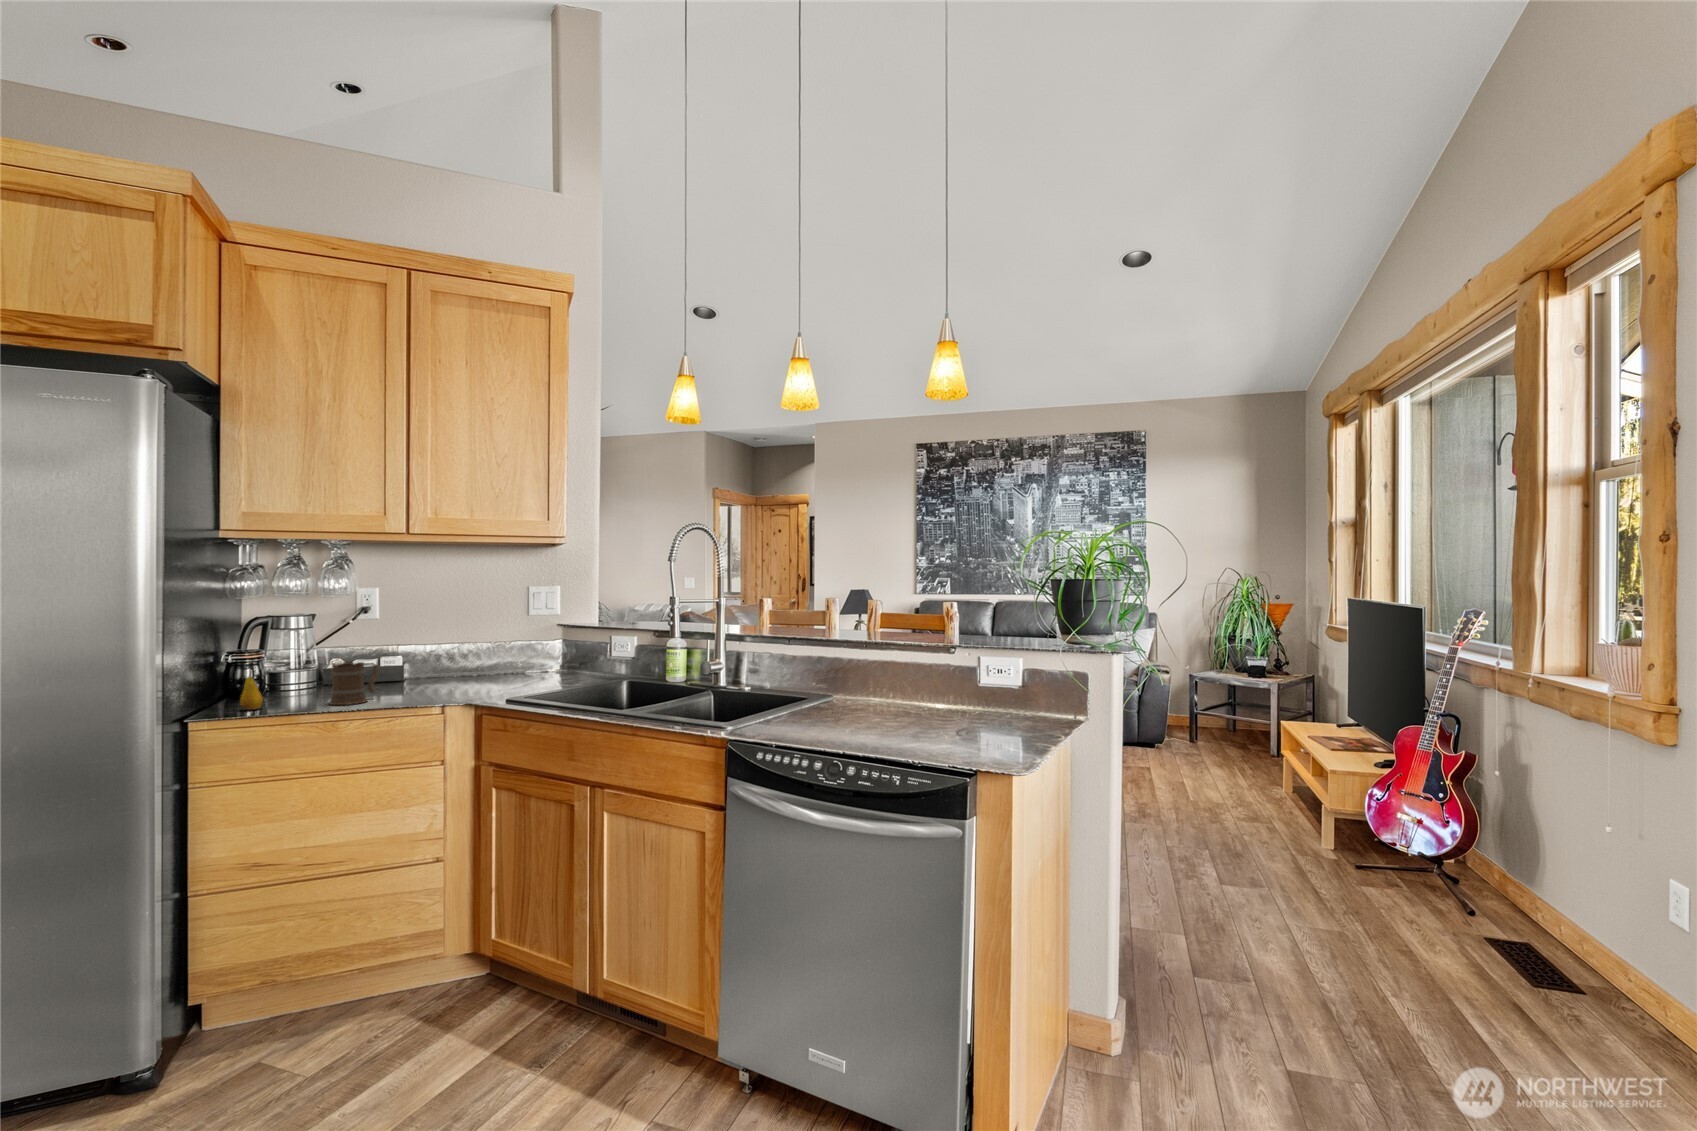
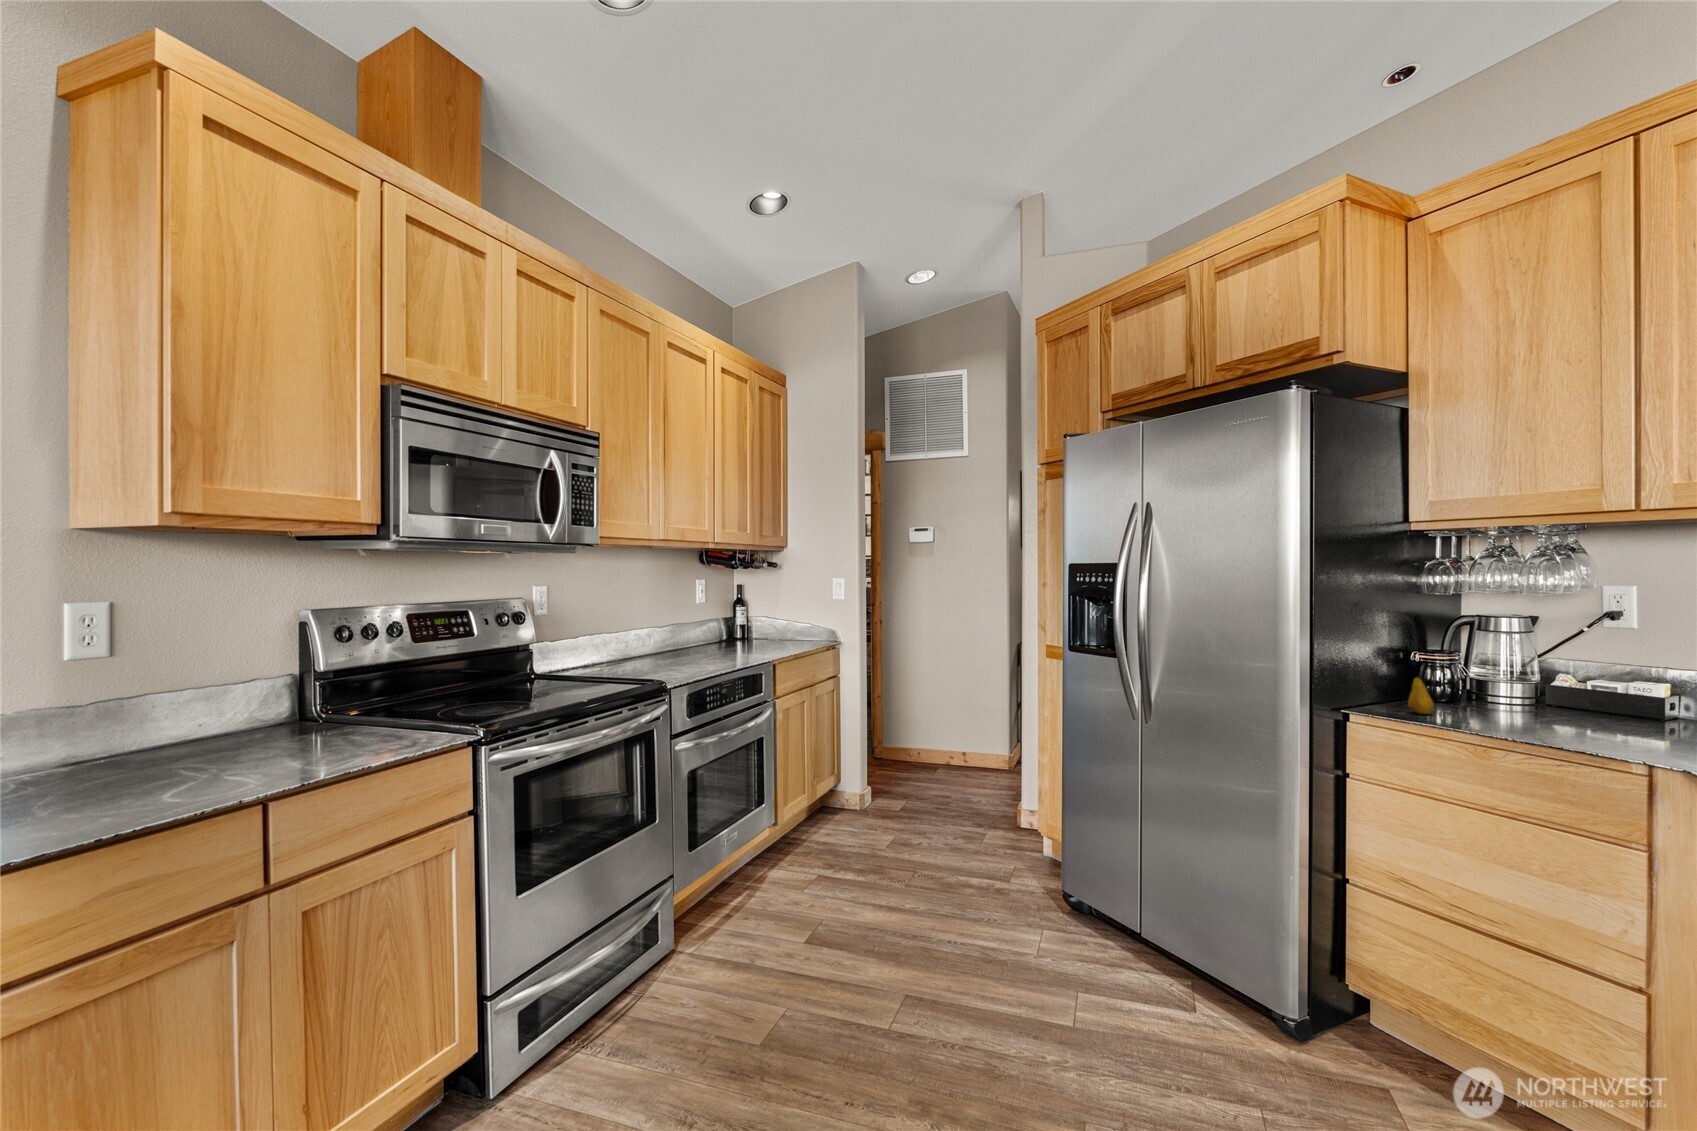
mug: present [329,662,379,705] -> none [1508,677,1592,735]

